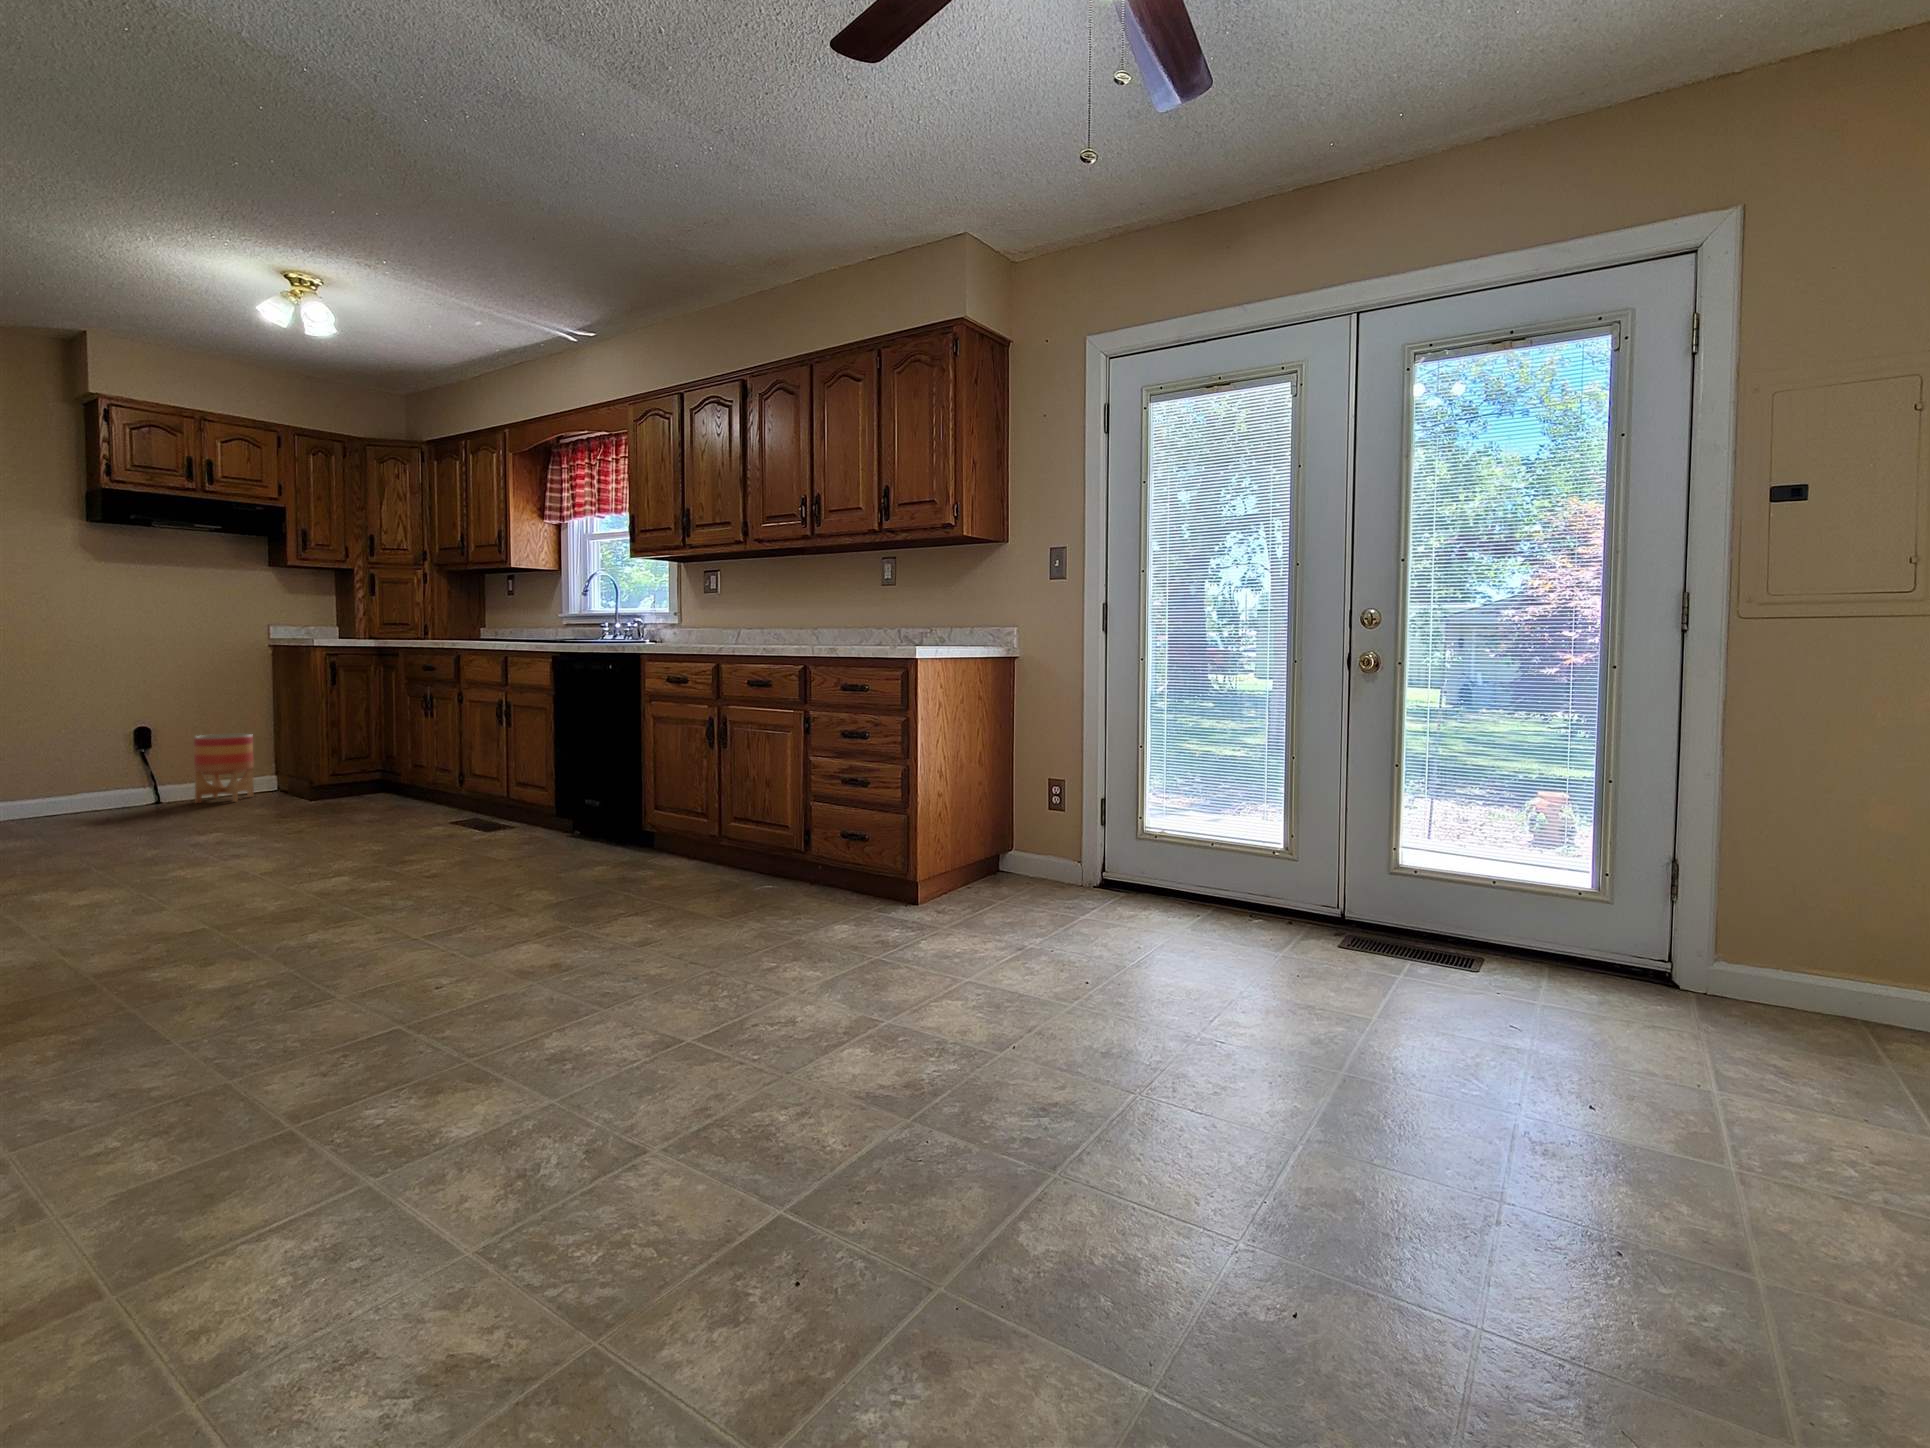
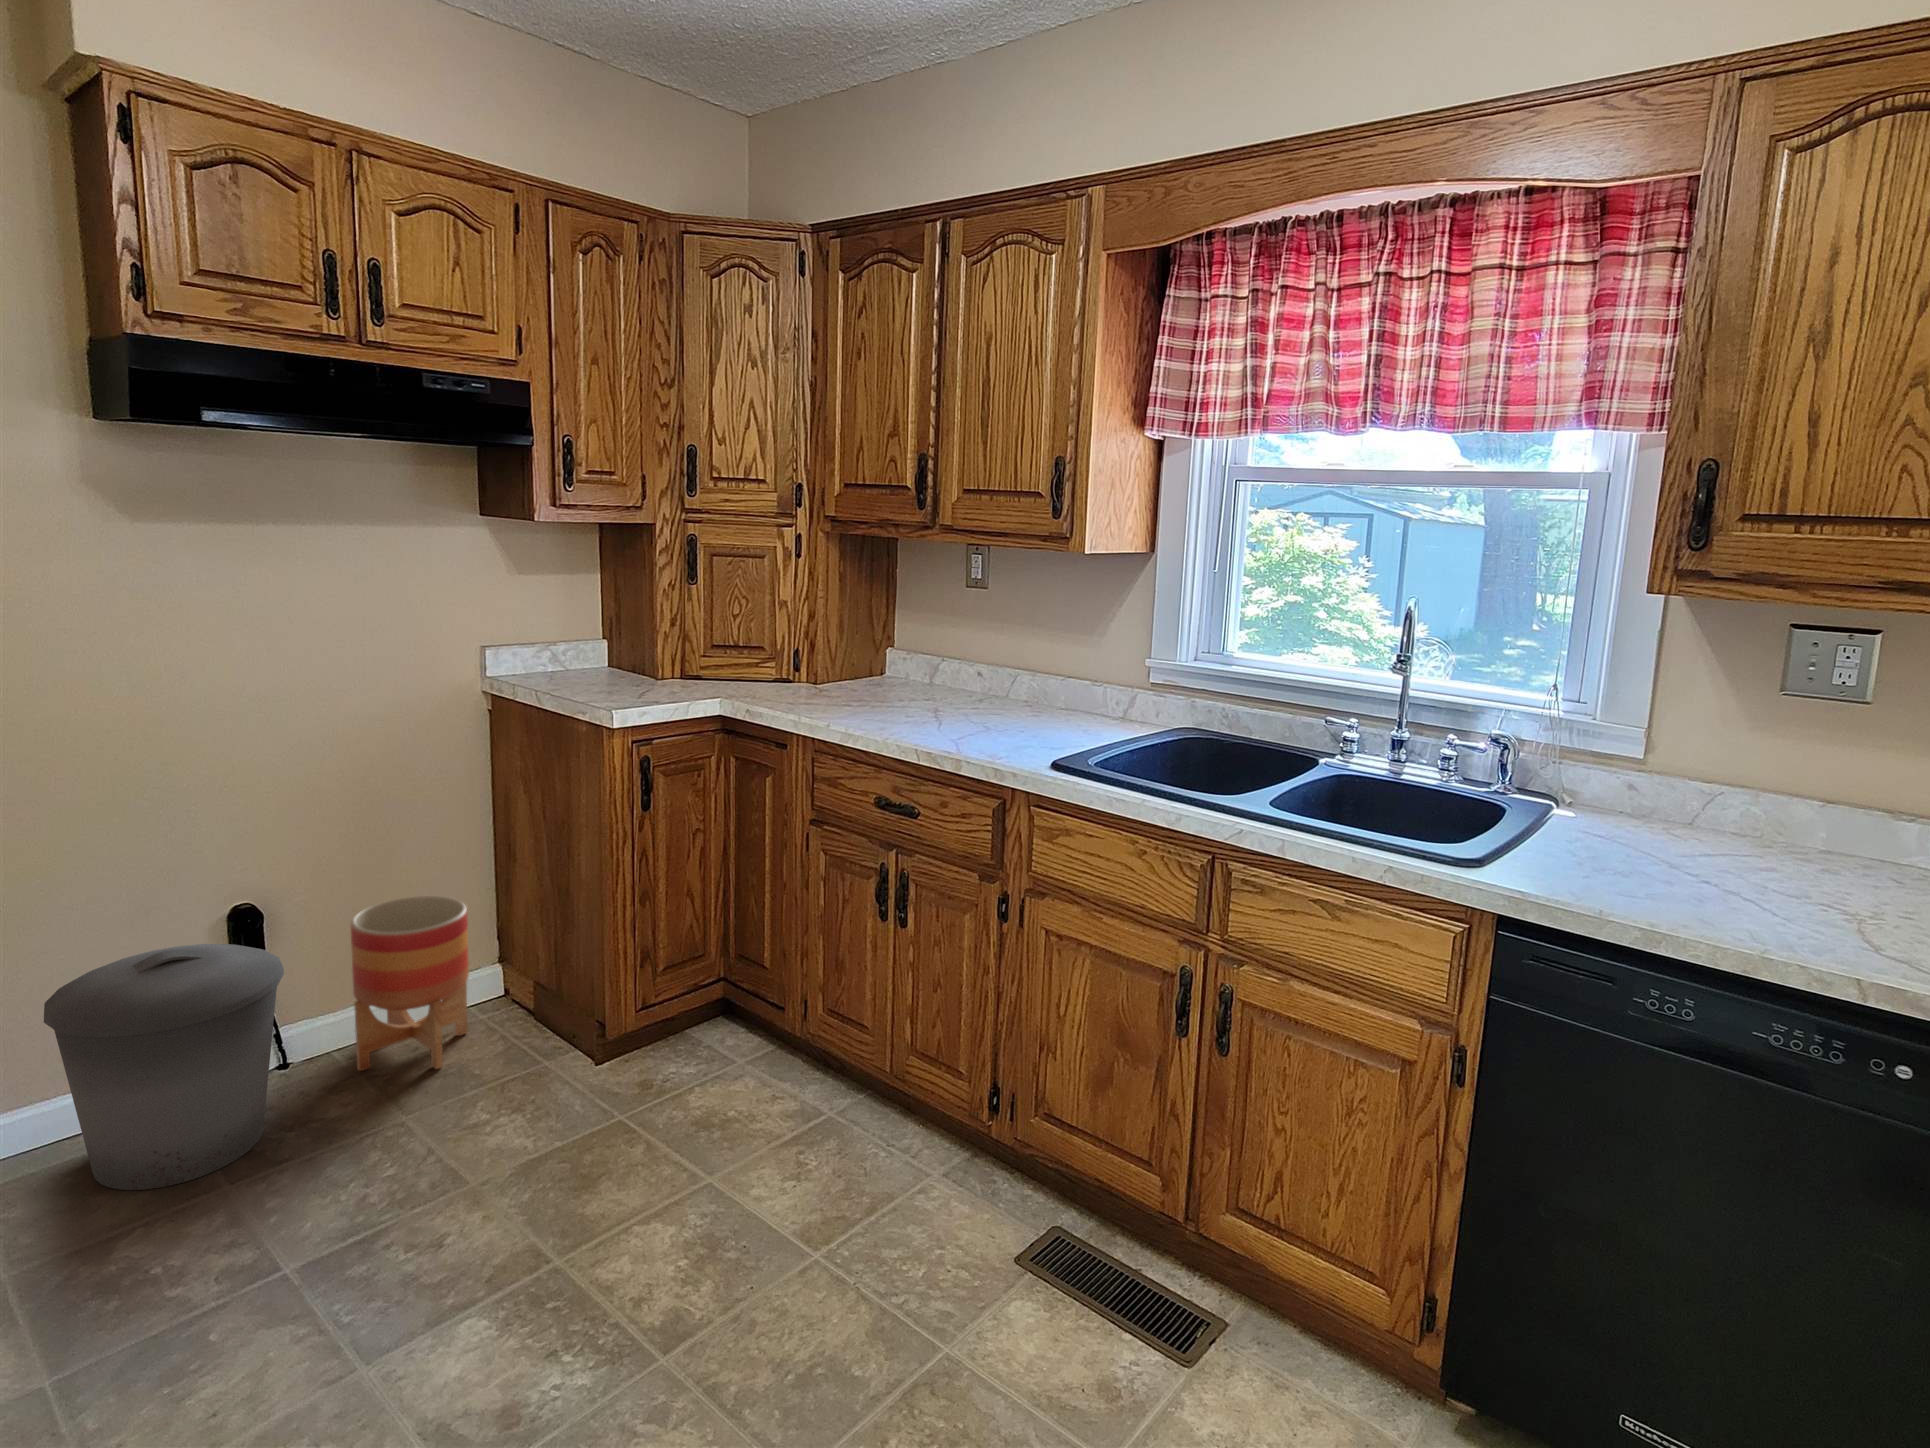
trash can: none [52,730,160,820] -> present [44,944,284,1190]

